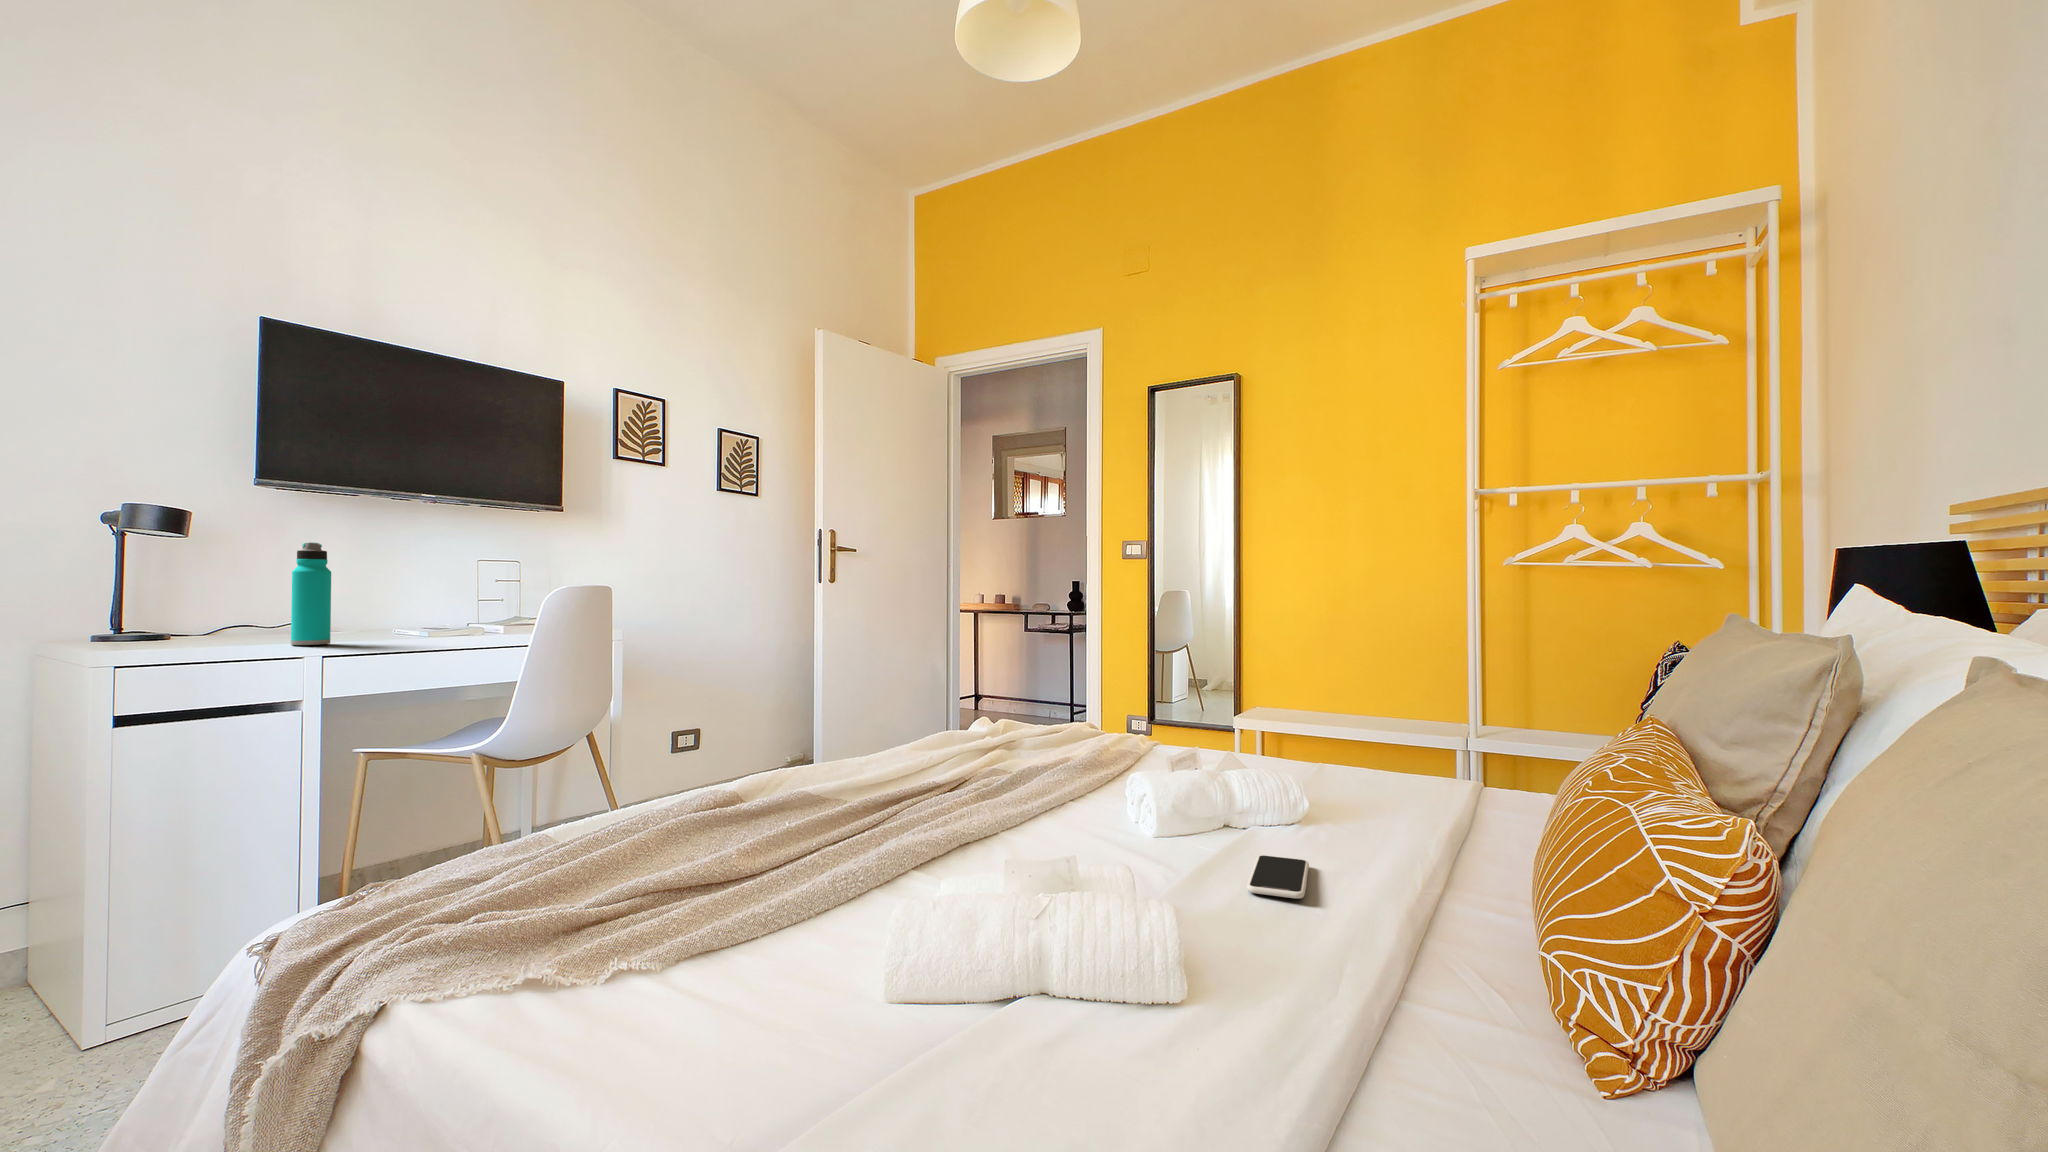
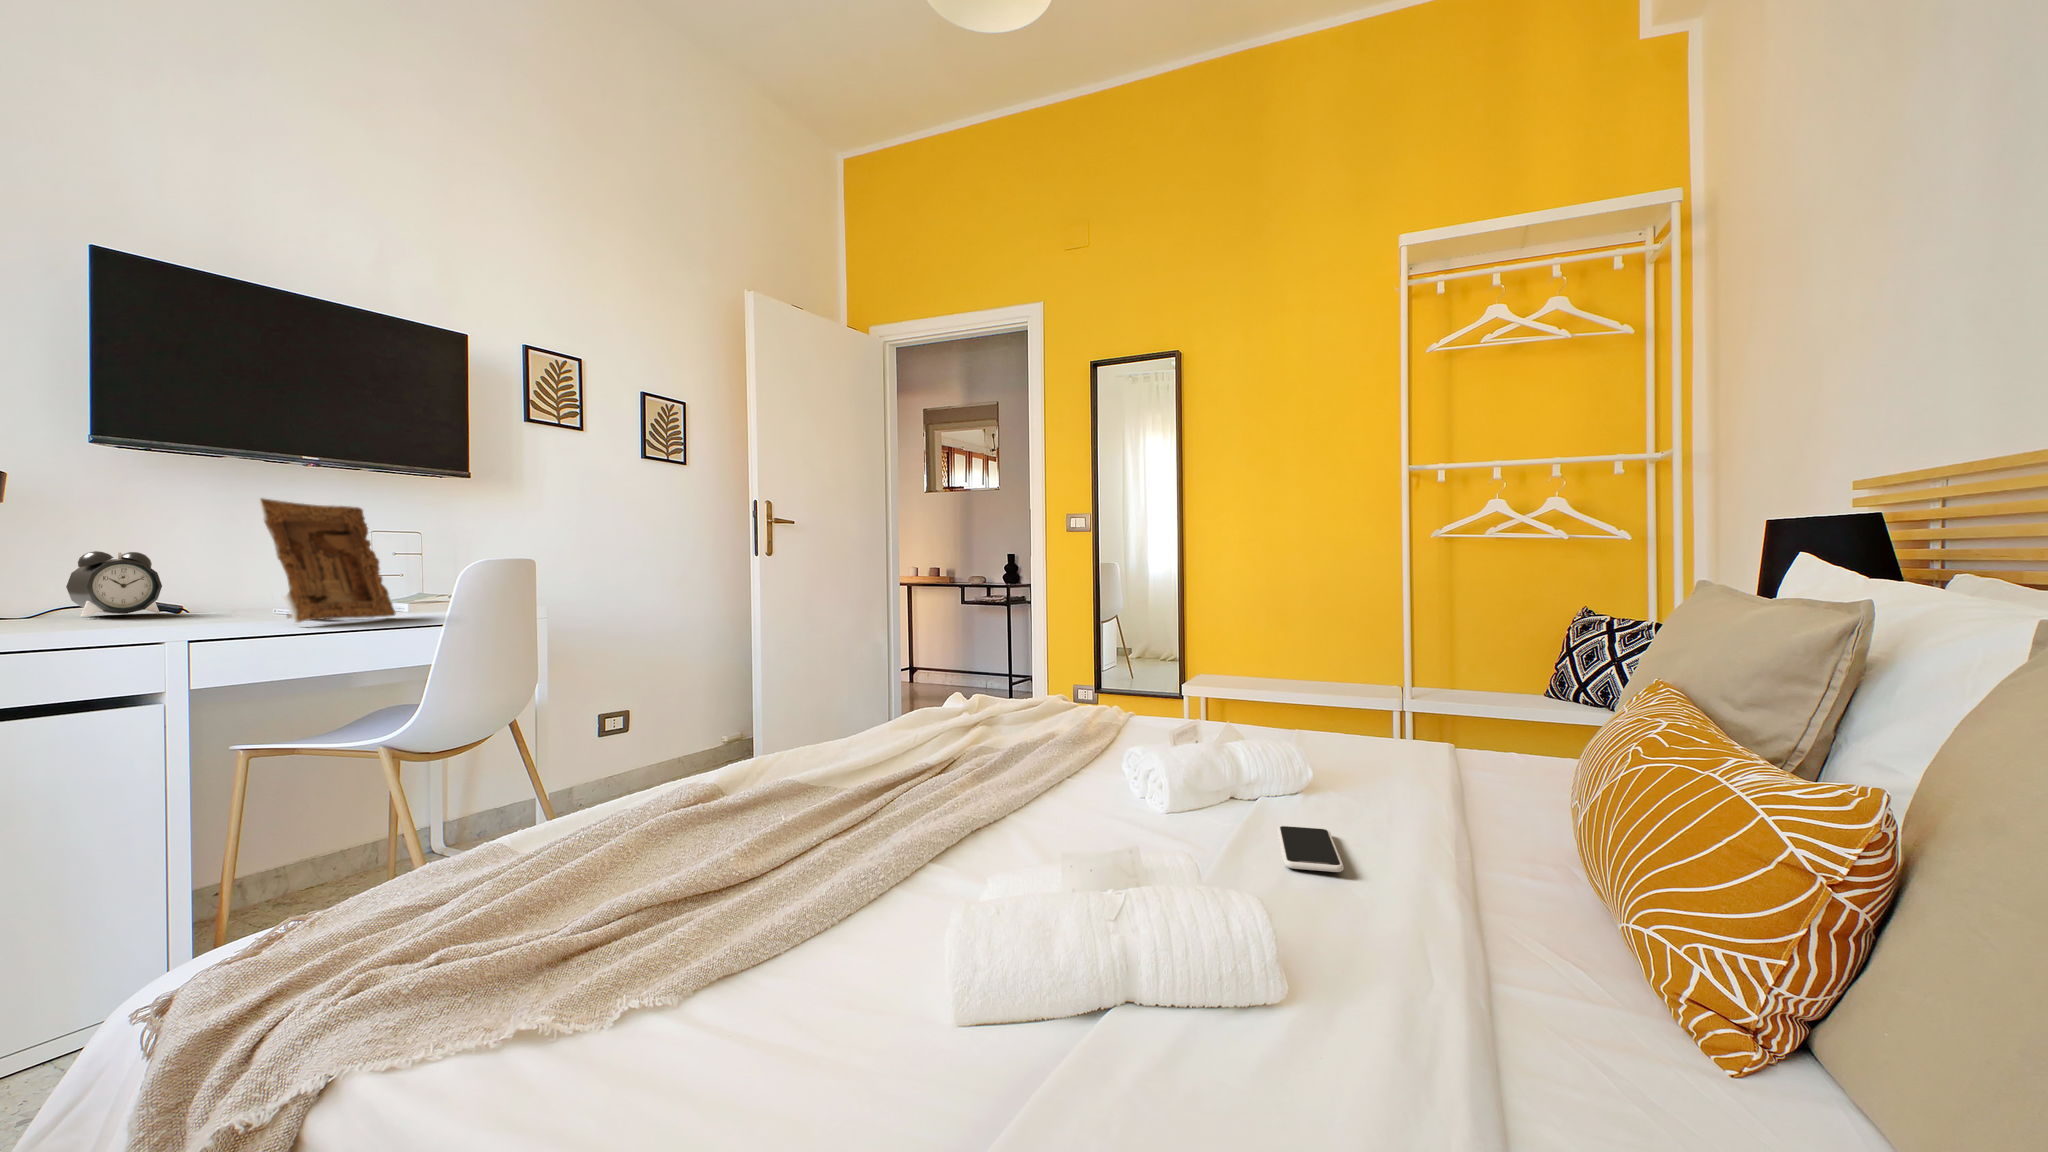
picture frame: none [376,529,486,641] -> present [260,498,395,623]
water bottle: present [291,542,331,645] -> none [156,513,208,630]
alarm clock: none [222,575,297,632] -> present [66,551,162,617]

